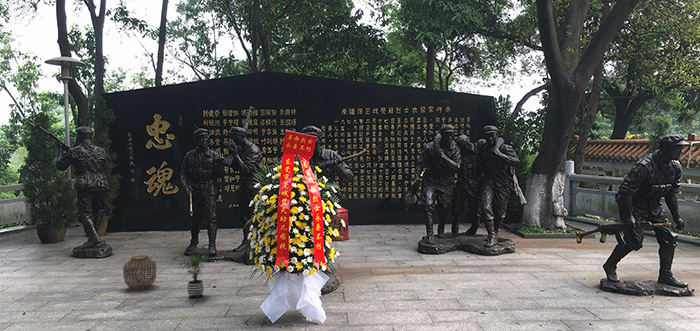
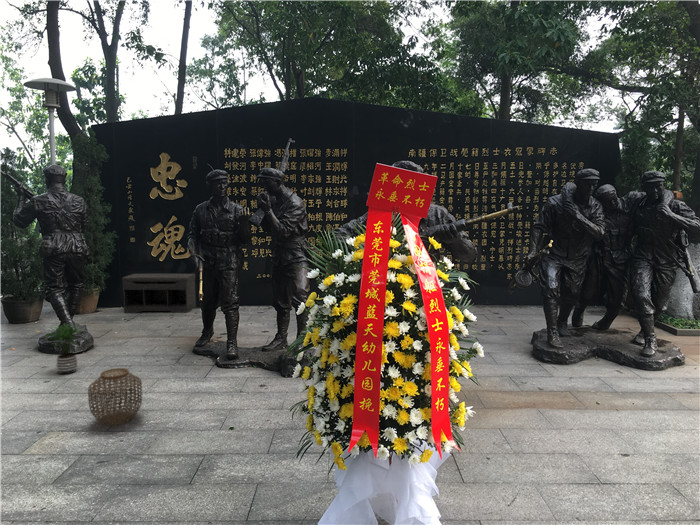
bench: none [123,206,180,237] -> present [122,274,196,313]
potted plant: present [179,255,205,298] -> present [47,325,80,374]

